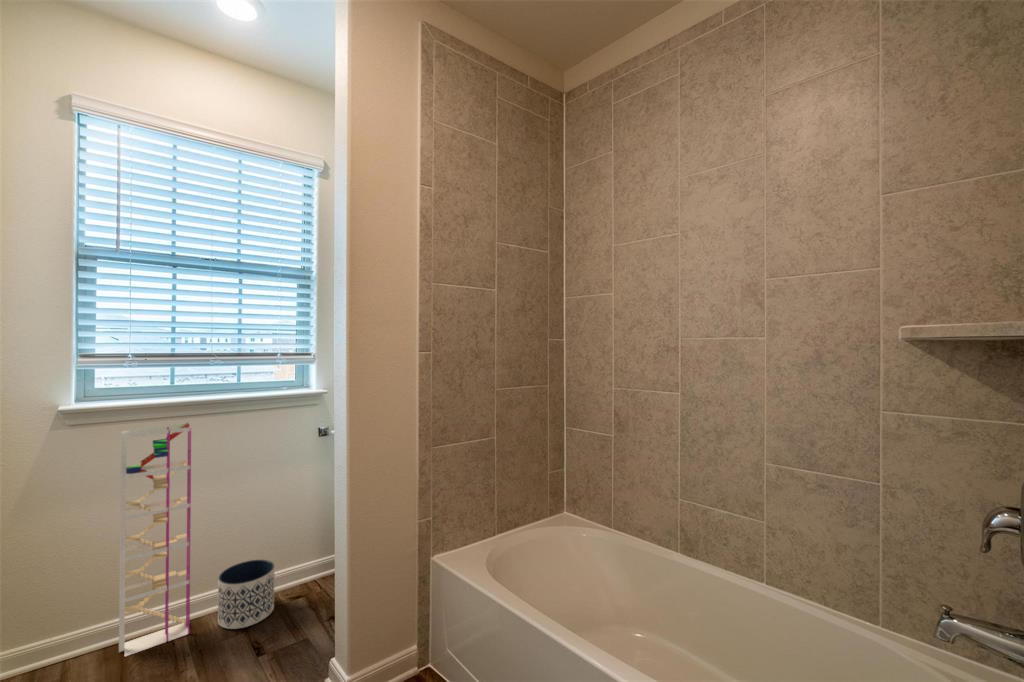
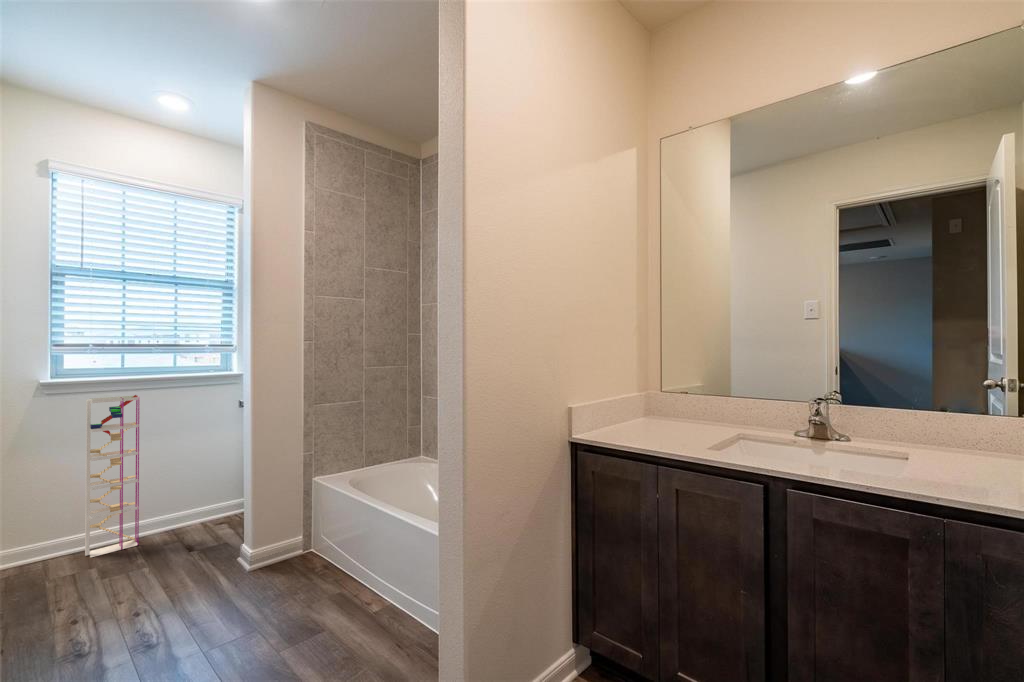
planter: present [218,560,274,629] -> none [160,497,204,541]

